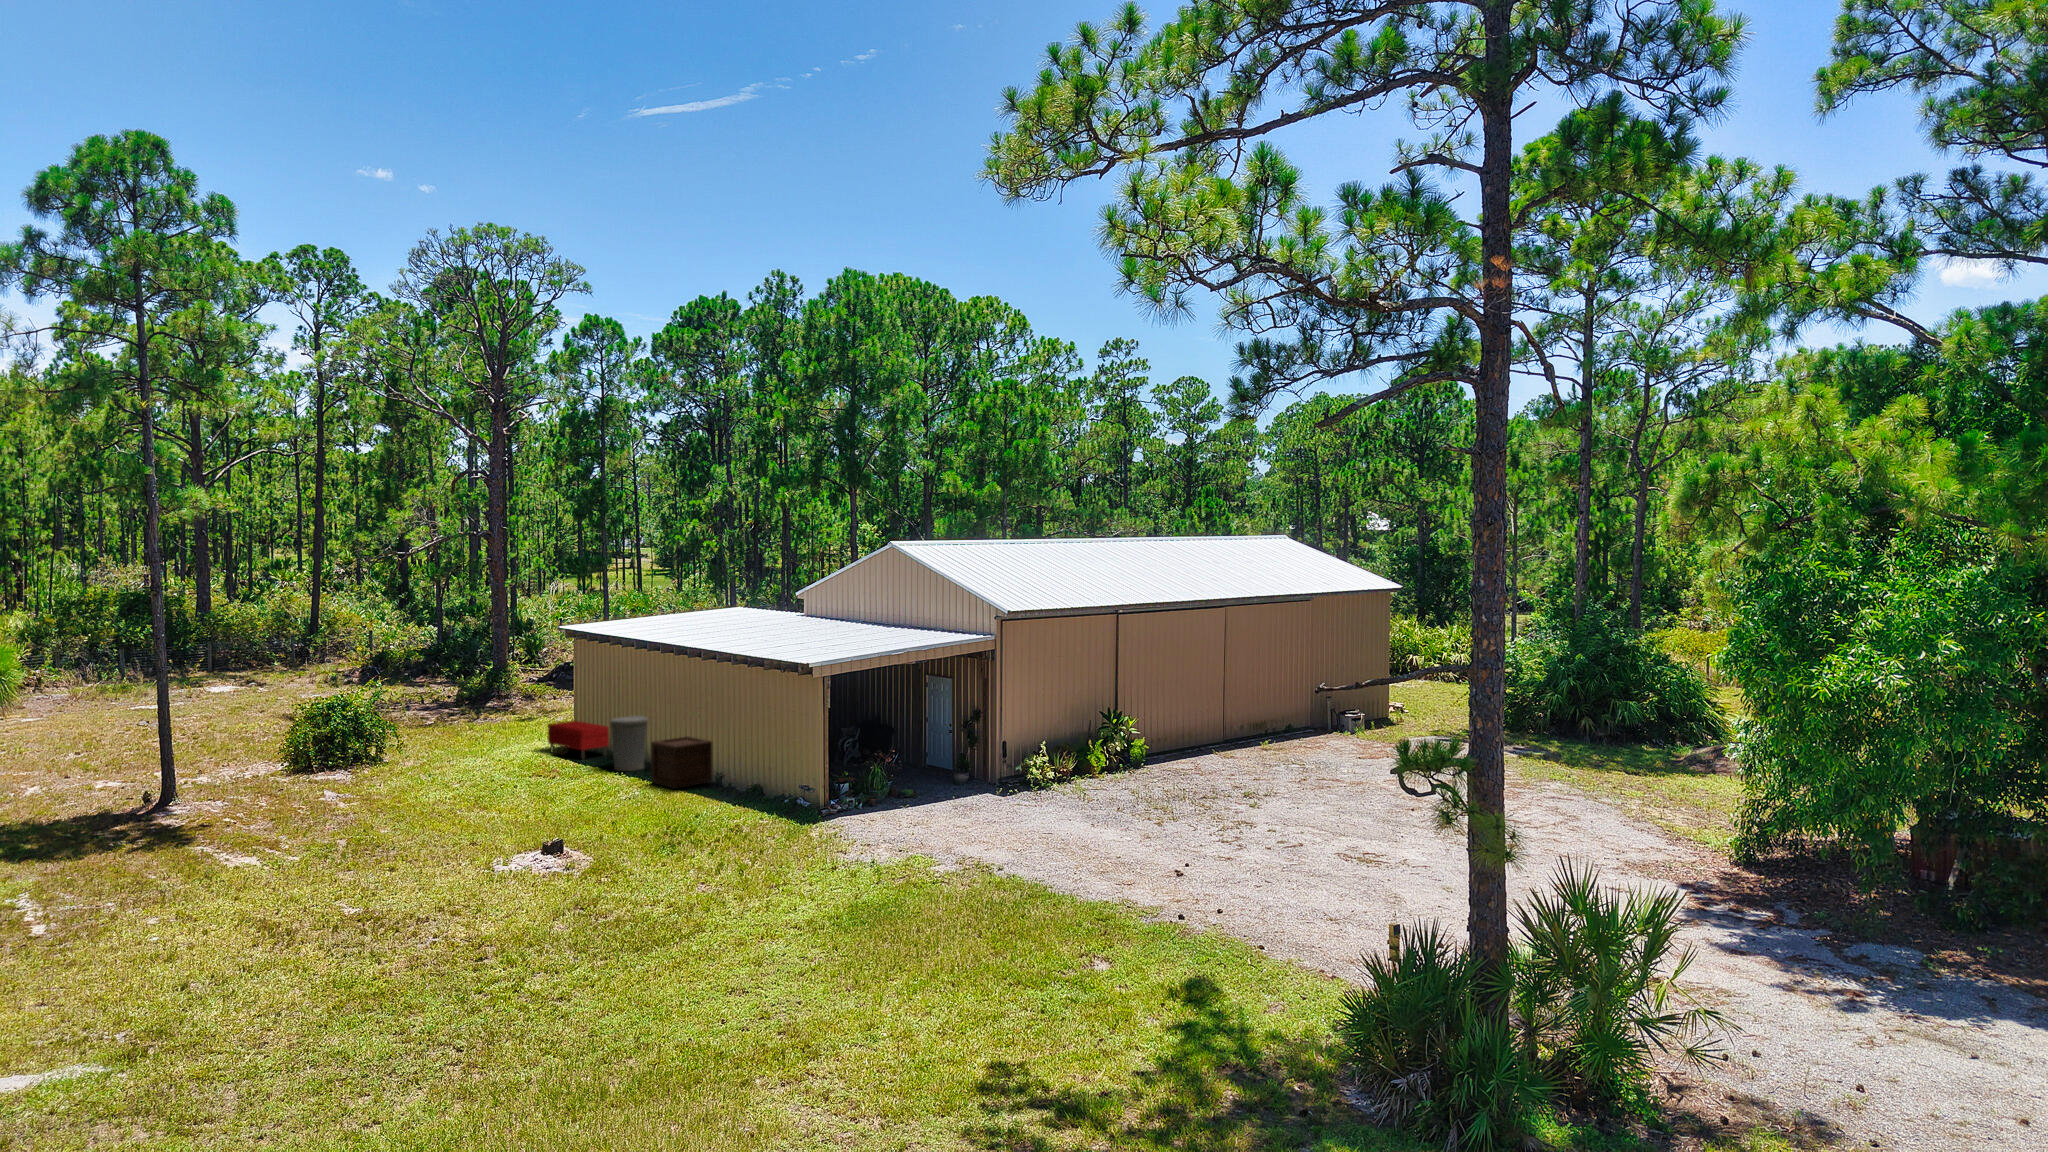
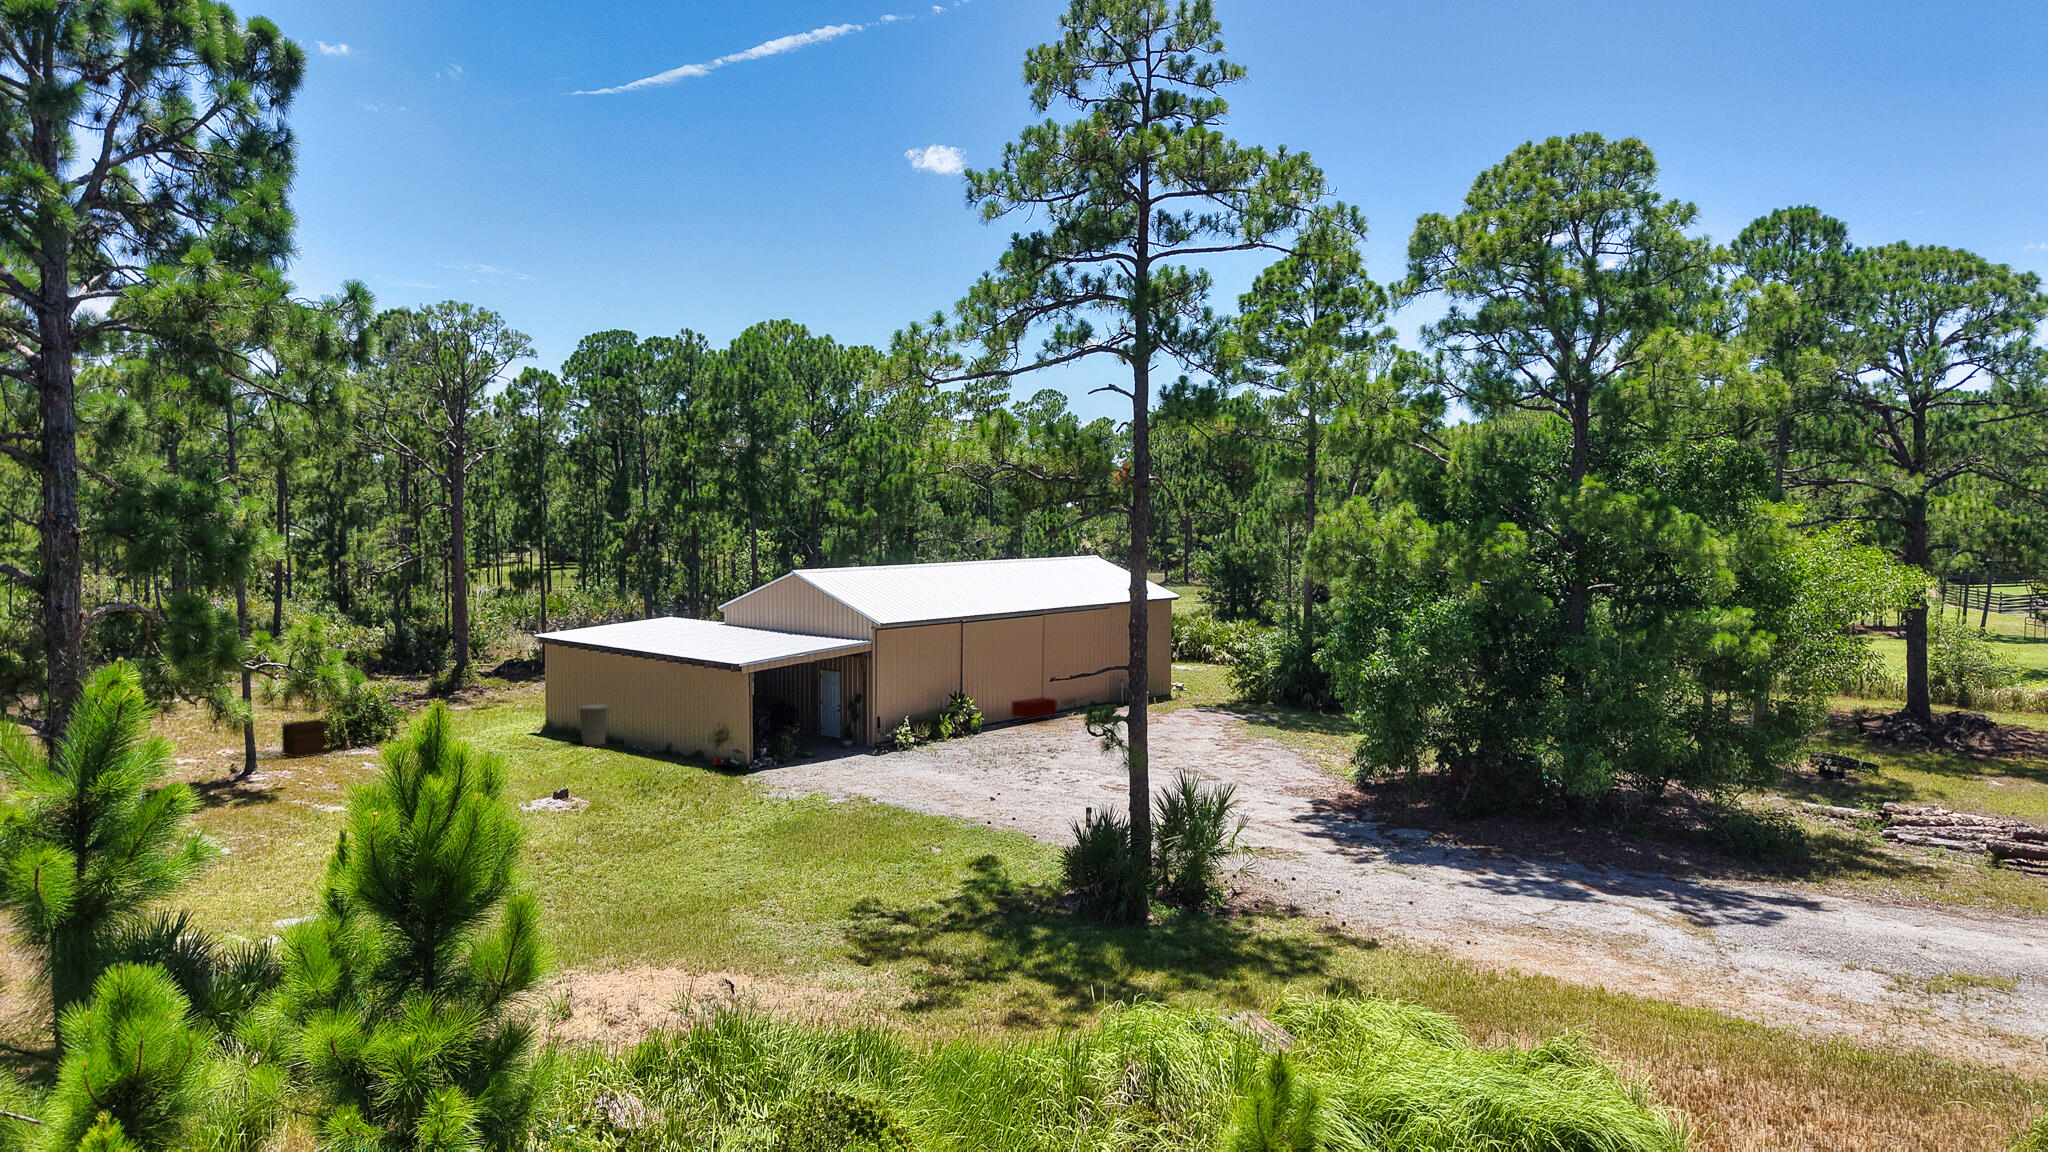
bench: present [548,720,609,758] -> present [1012,697,1056,723]
wooden crate: present [651,736,712,789] -> present [282,719,332,758]
potted tree: none [767,747,805,809] -> present [707,724,733,766]

